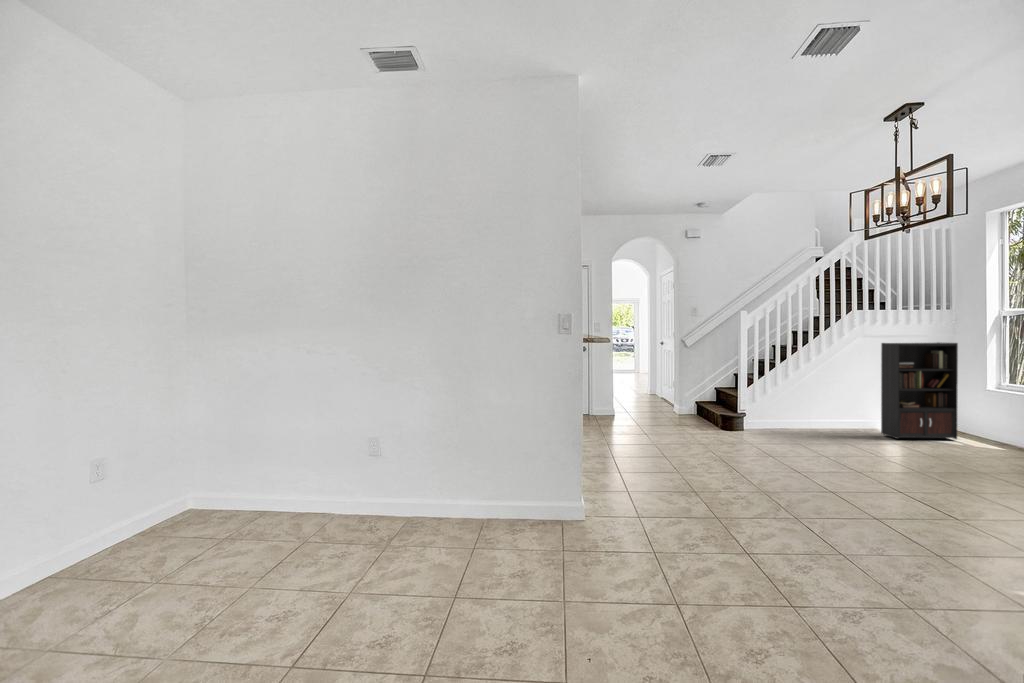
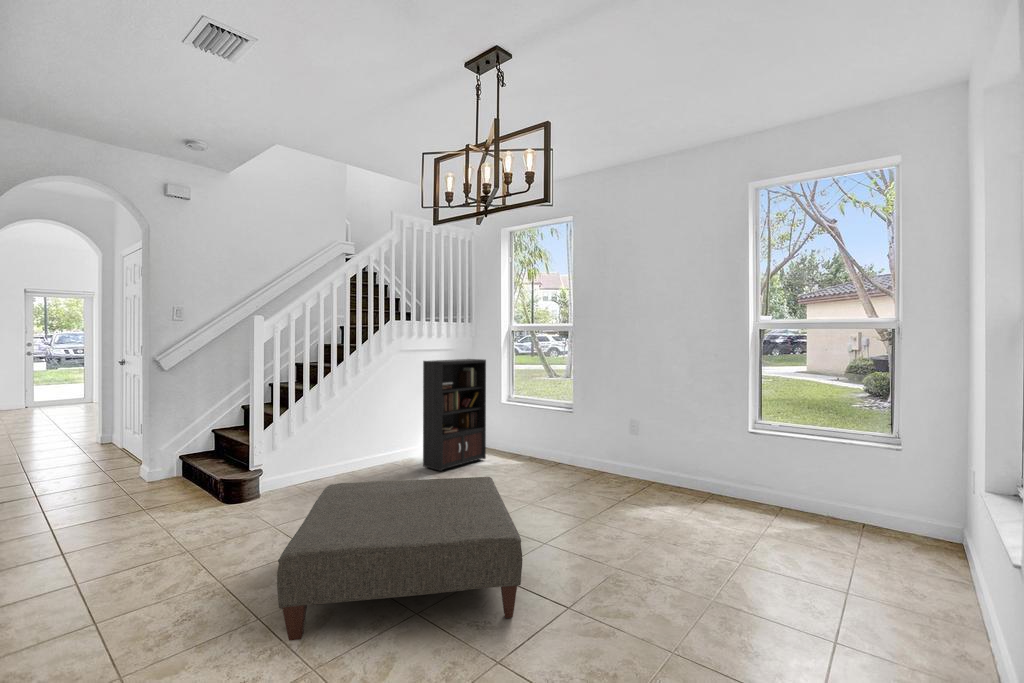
ottoman: none [748,417,921,501] -> present [277,477,522,640]

